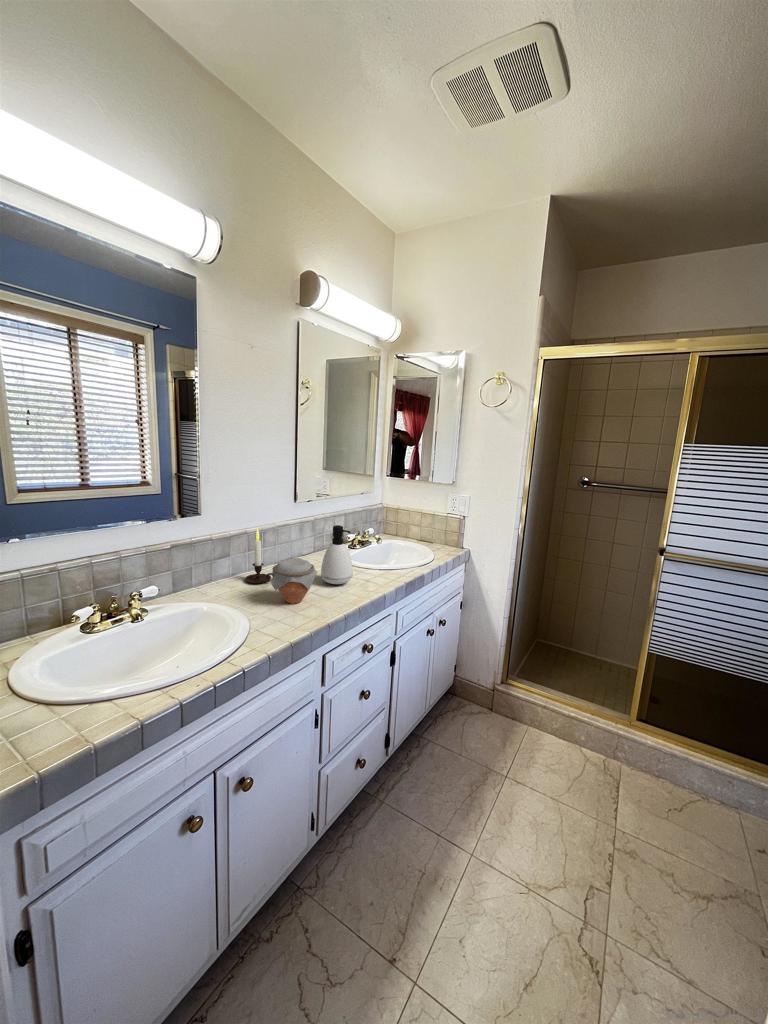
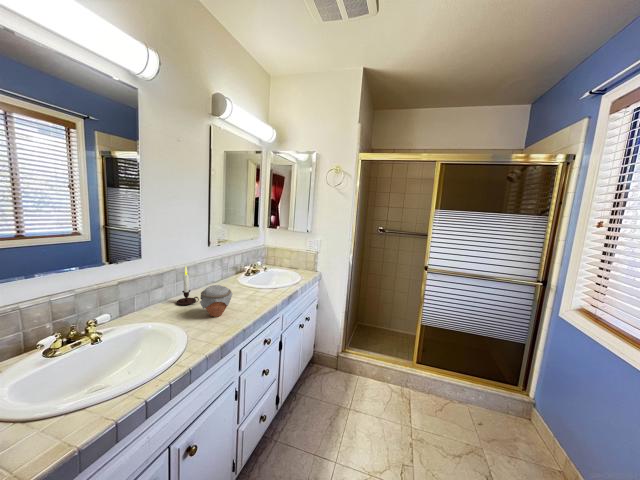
soap dispenser: present [321,525,353,584] -> none [232,261,254,301]

